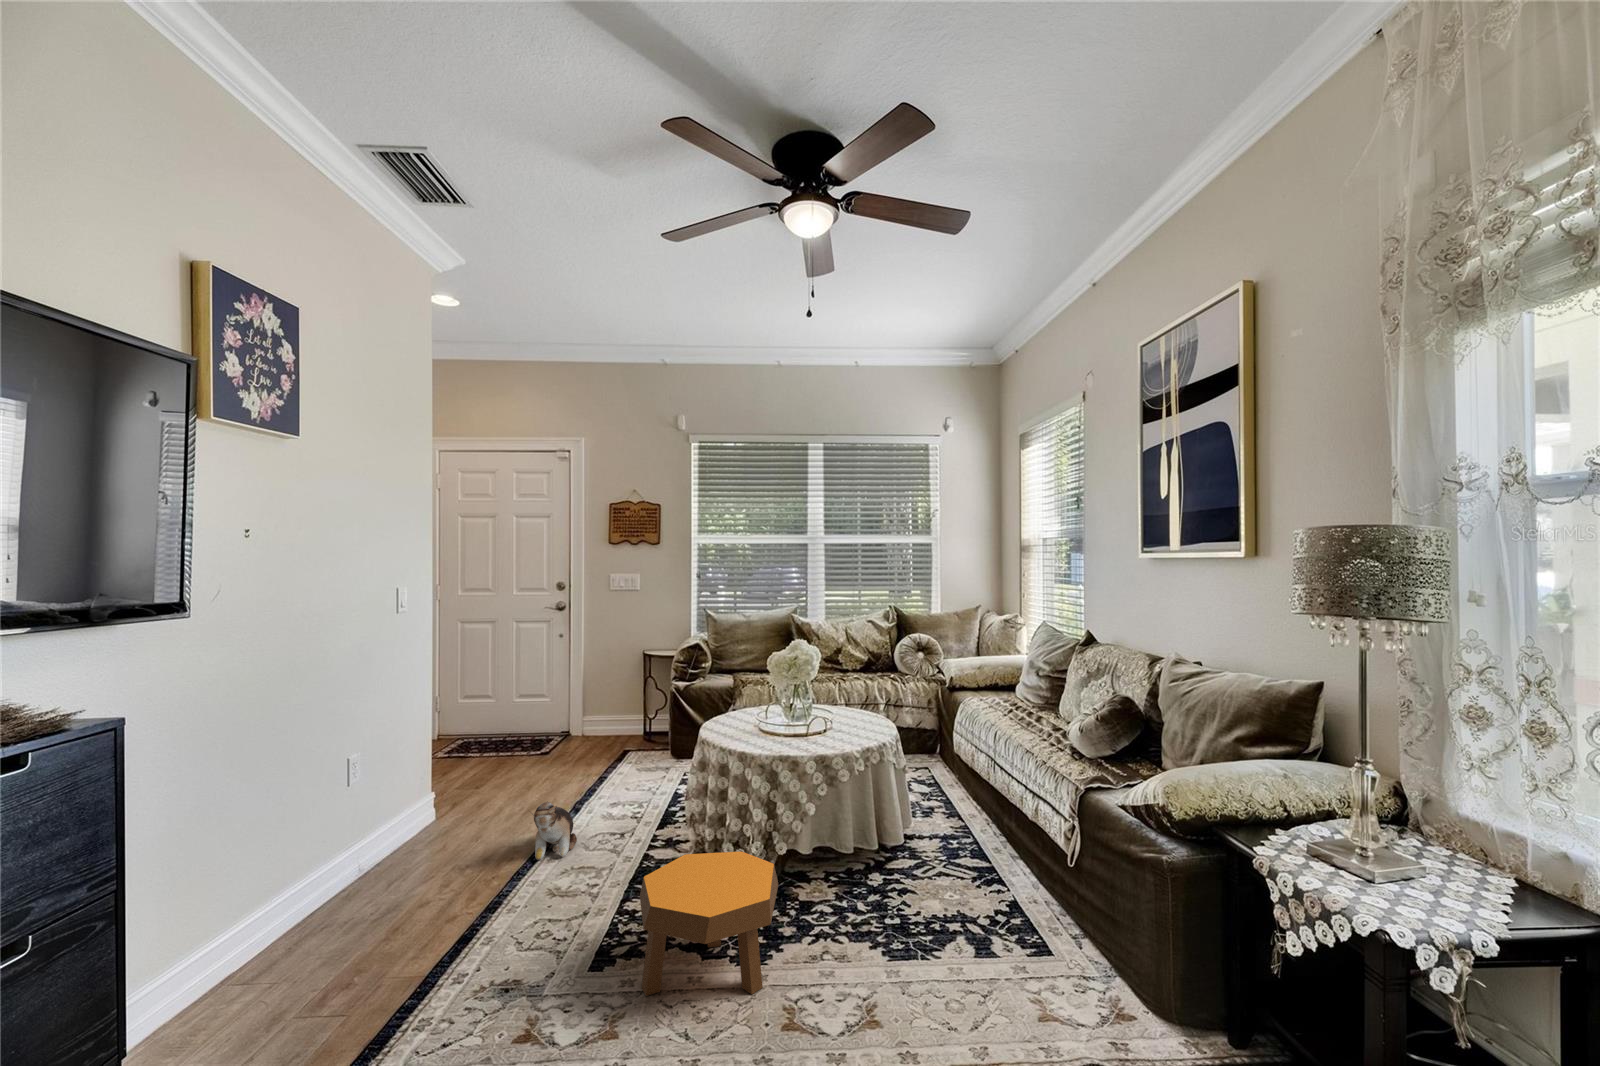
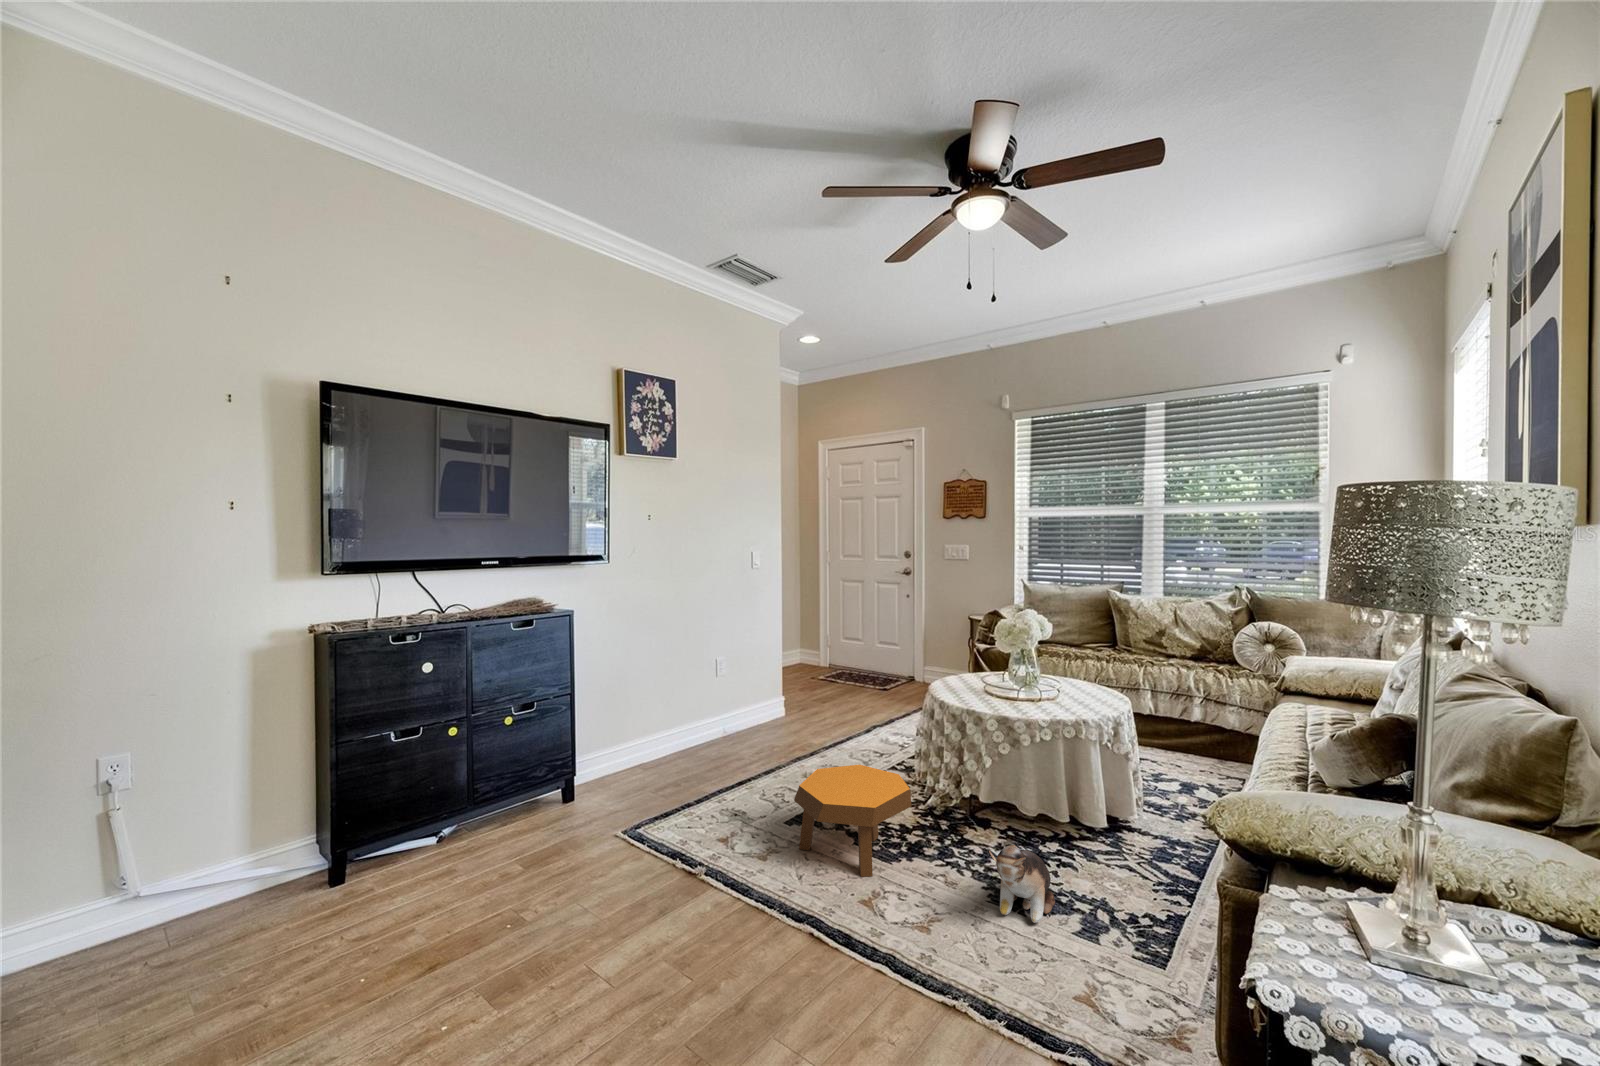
plush toy: present [529,801,577,860] -> present [989,845,1055,923]

